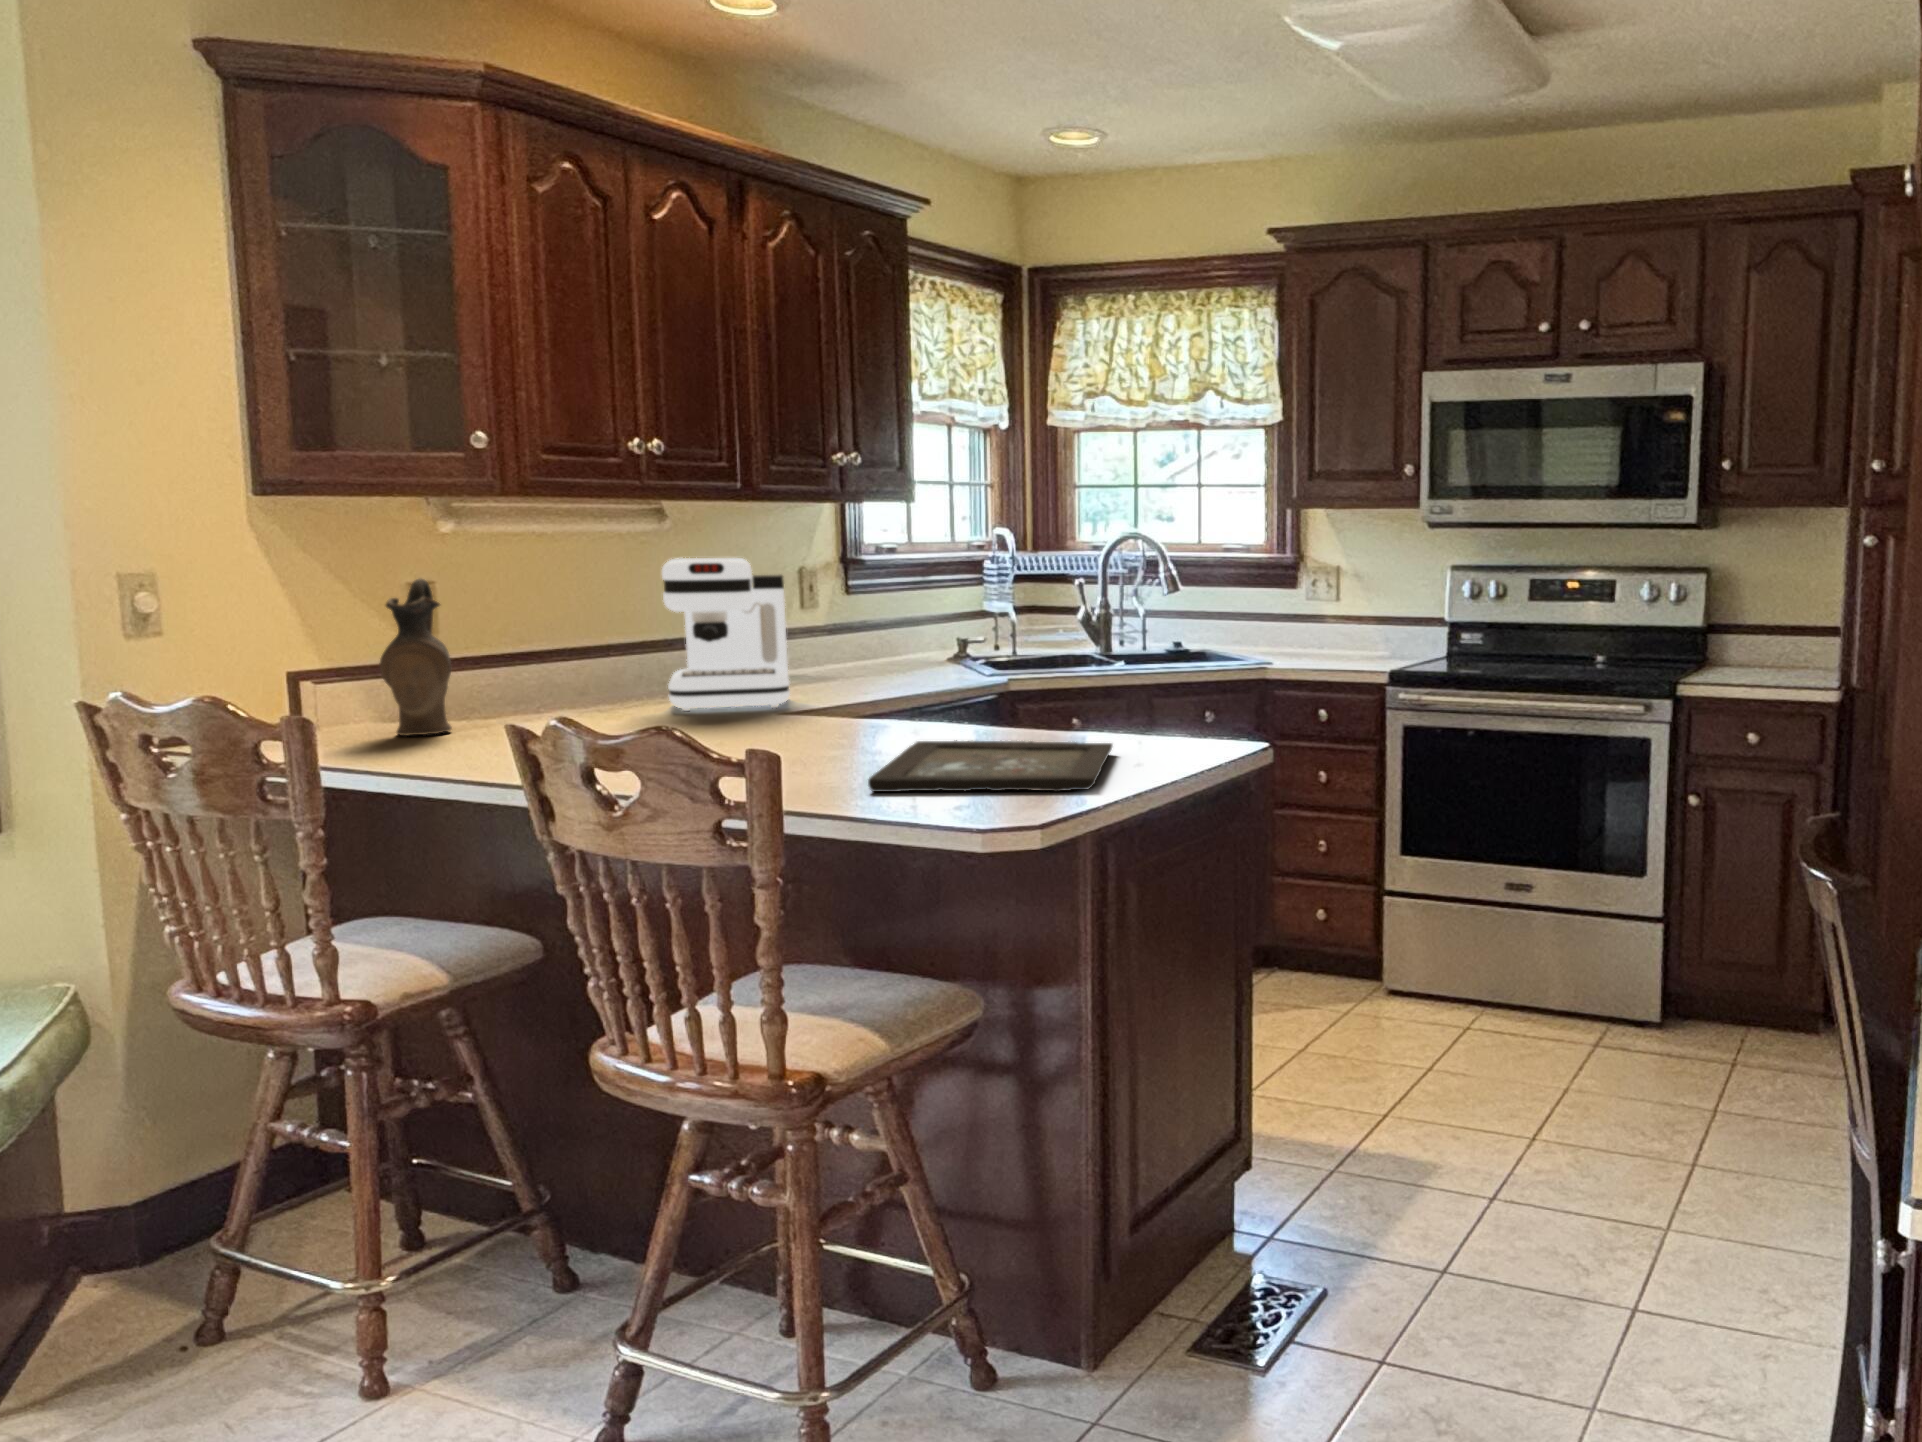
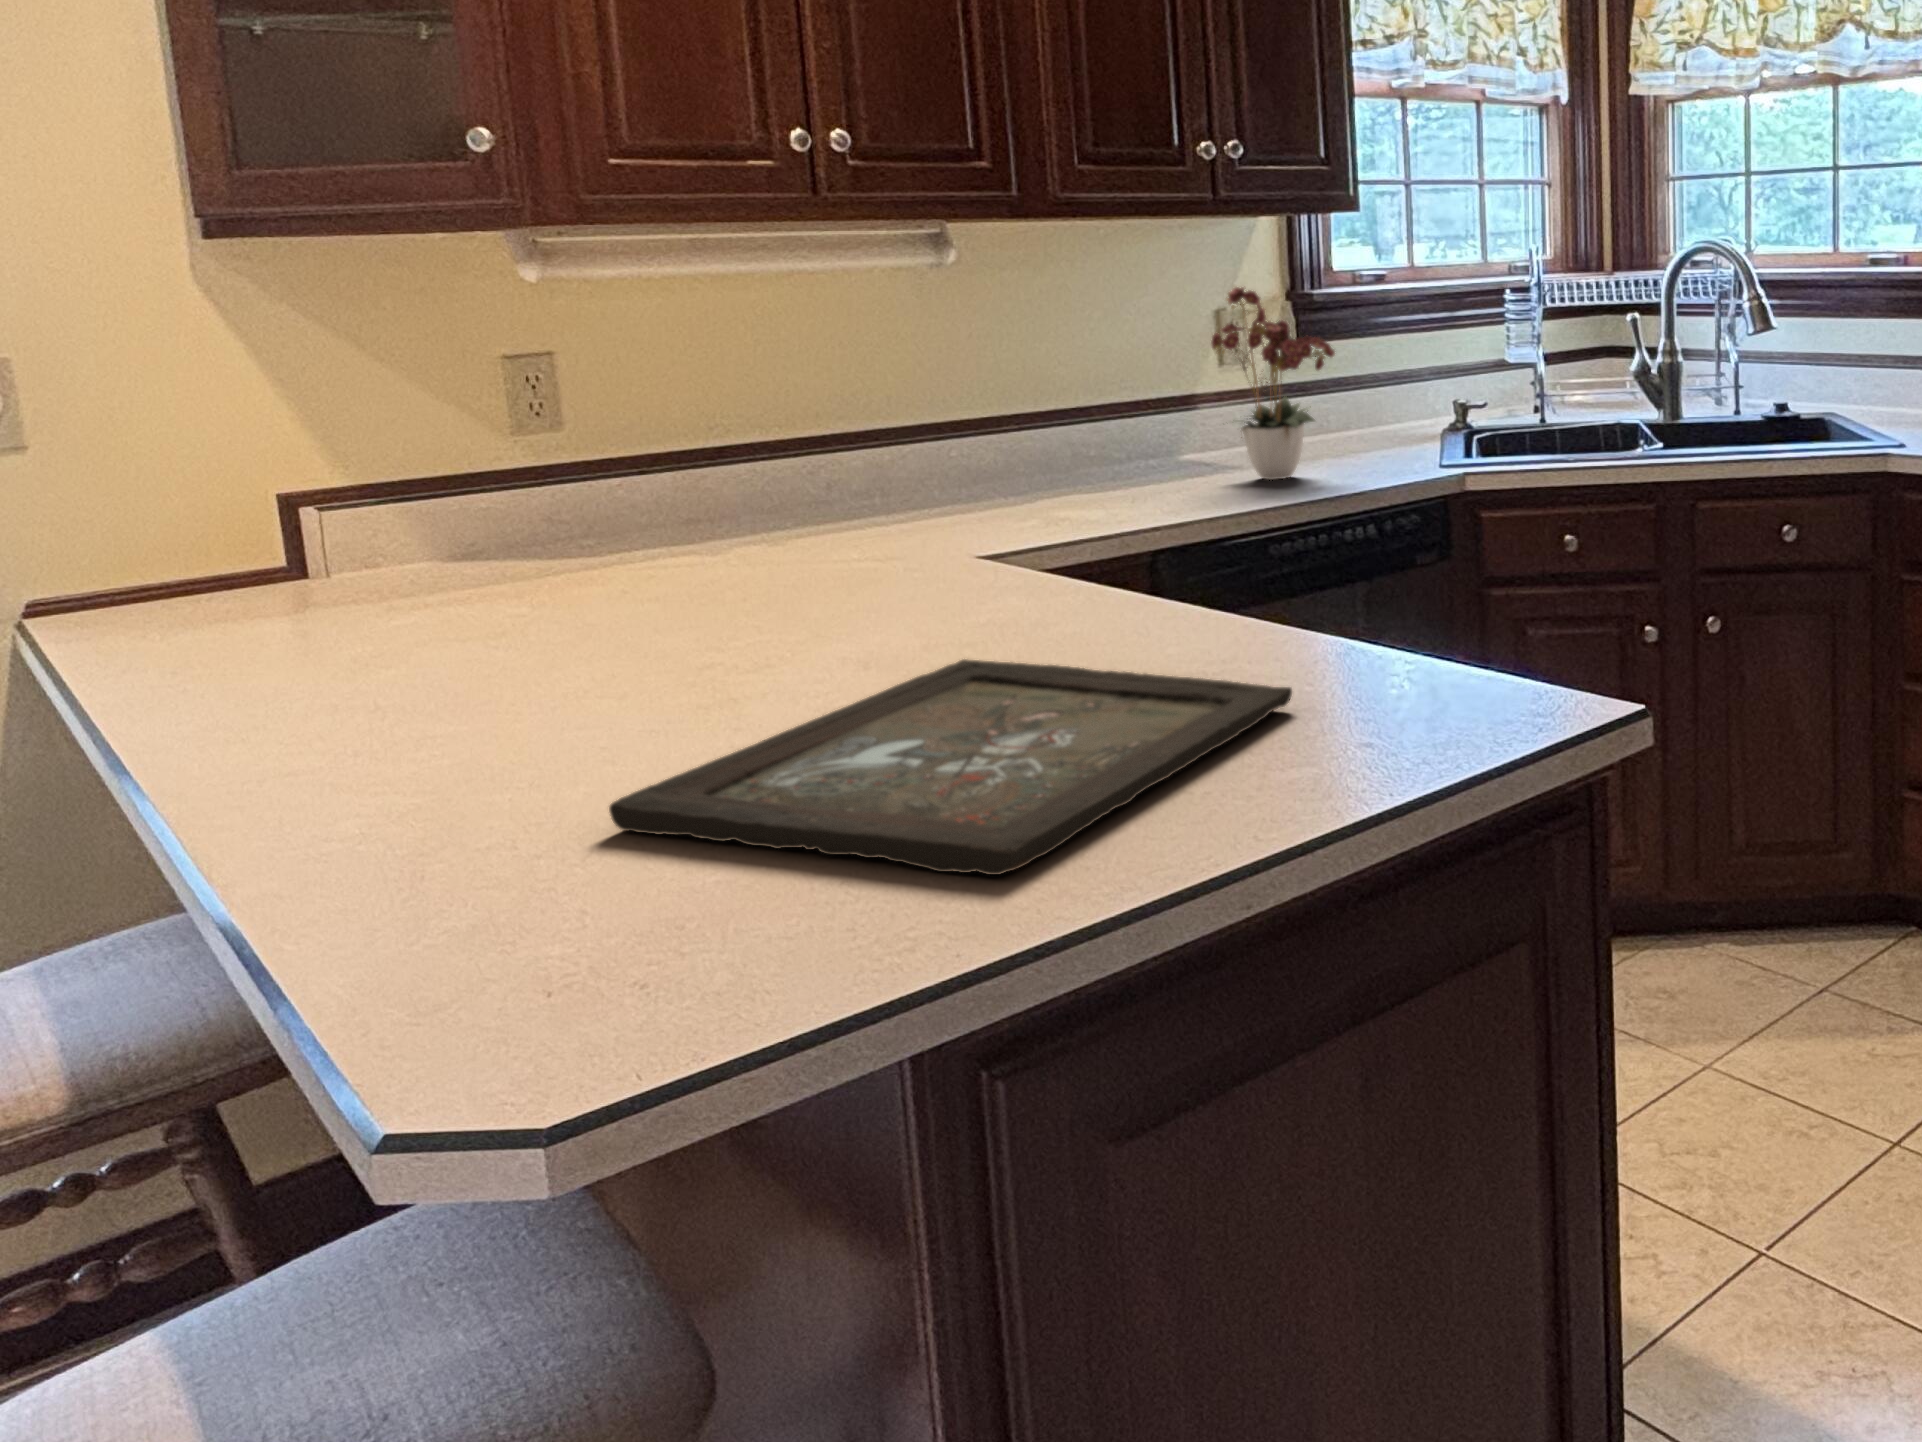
flower arrangement: none [833,546,930,684] -> present [1211,287,1335,480]
coffee maker: present [662,558,790,711] -> none [870,302,1093,535]
ceramic pitcher: present [379,579,451,736] -> none [413,348,536,579]

